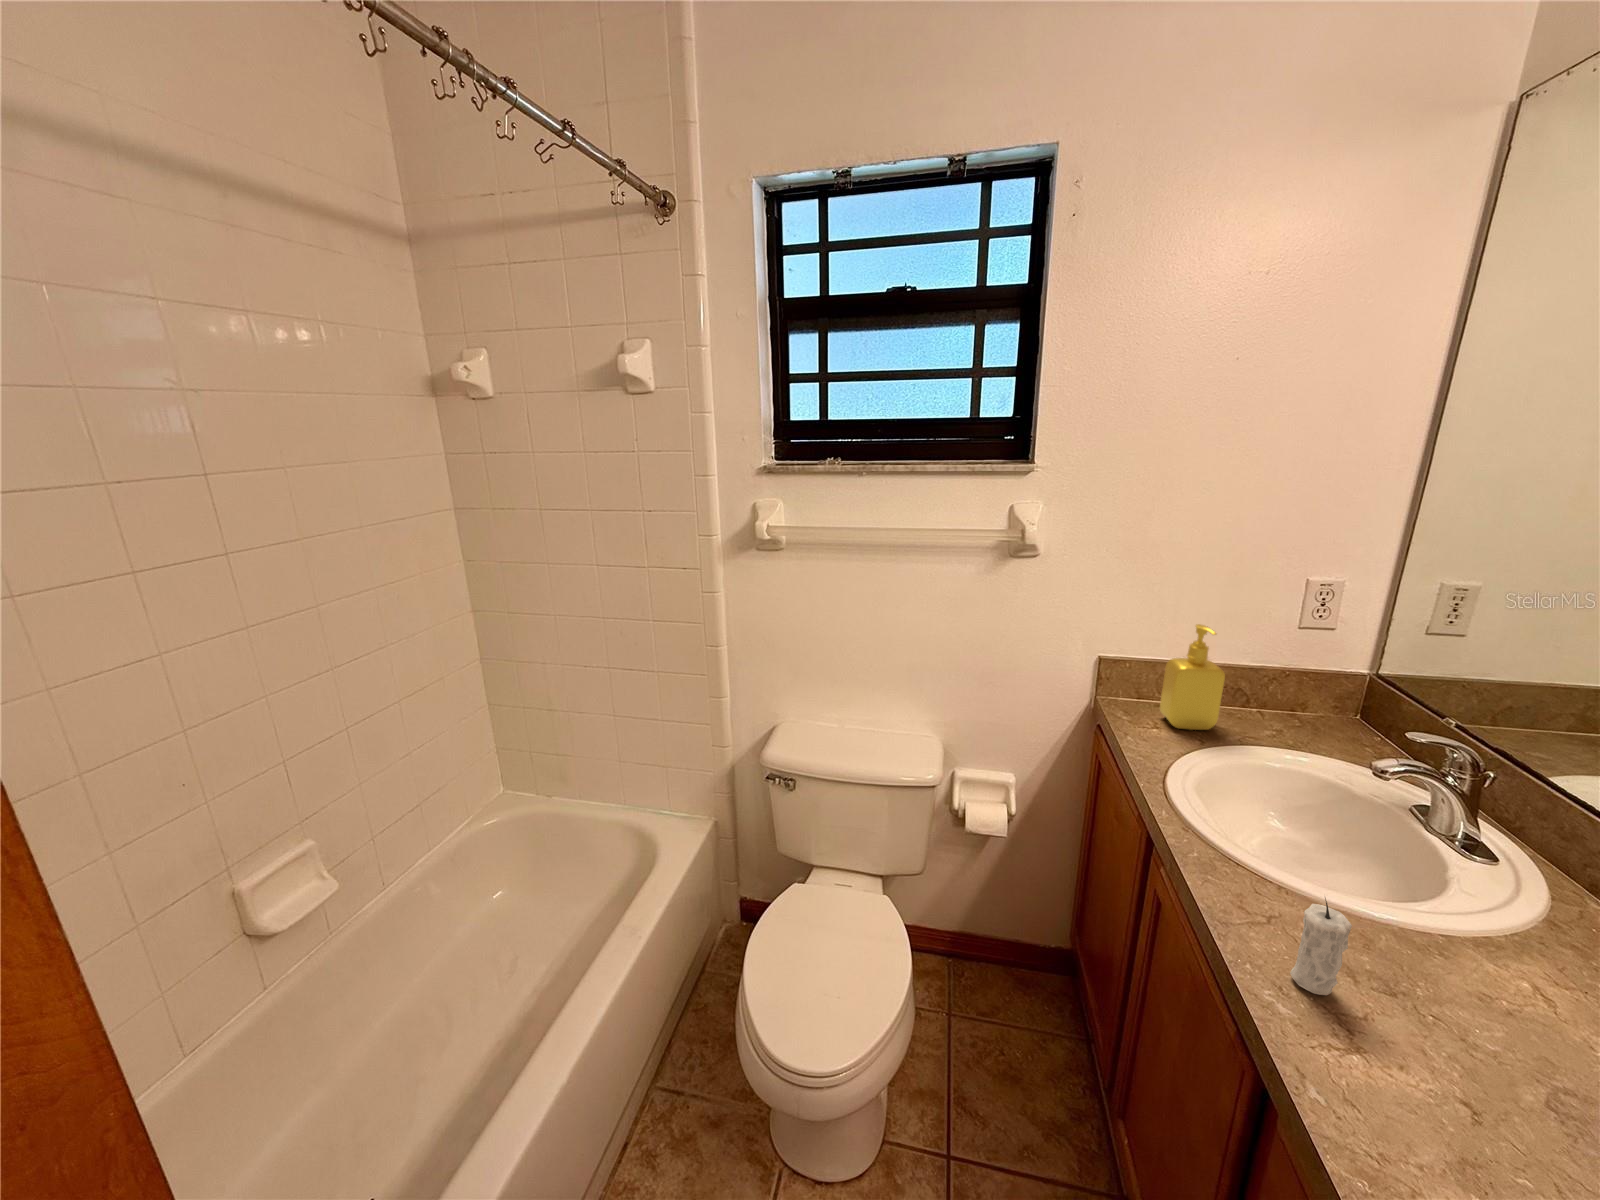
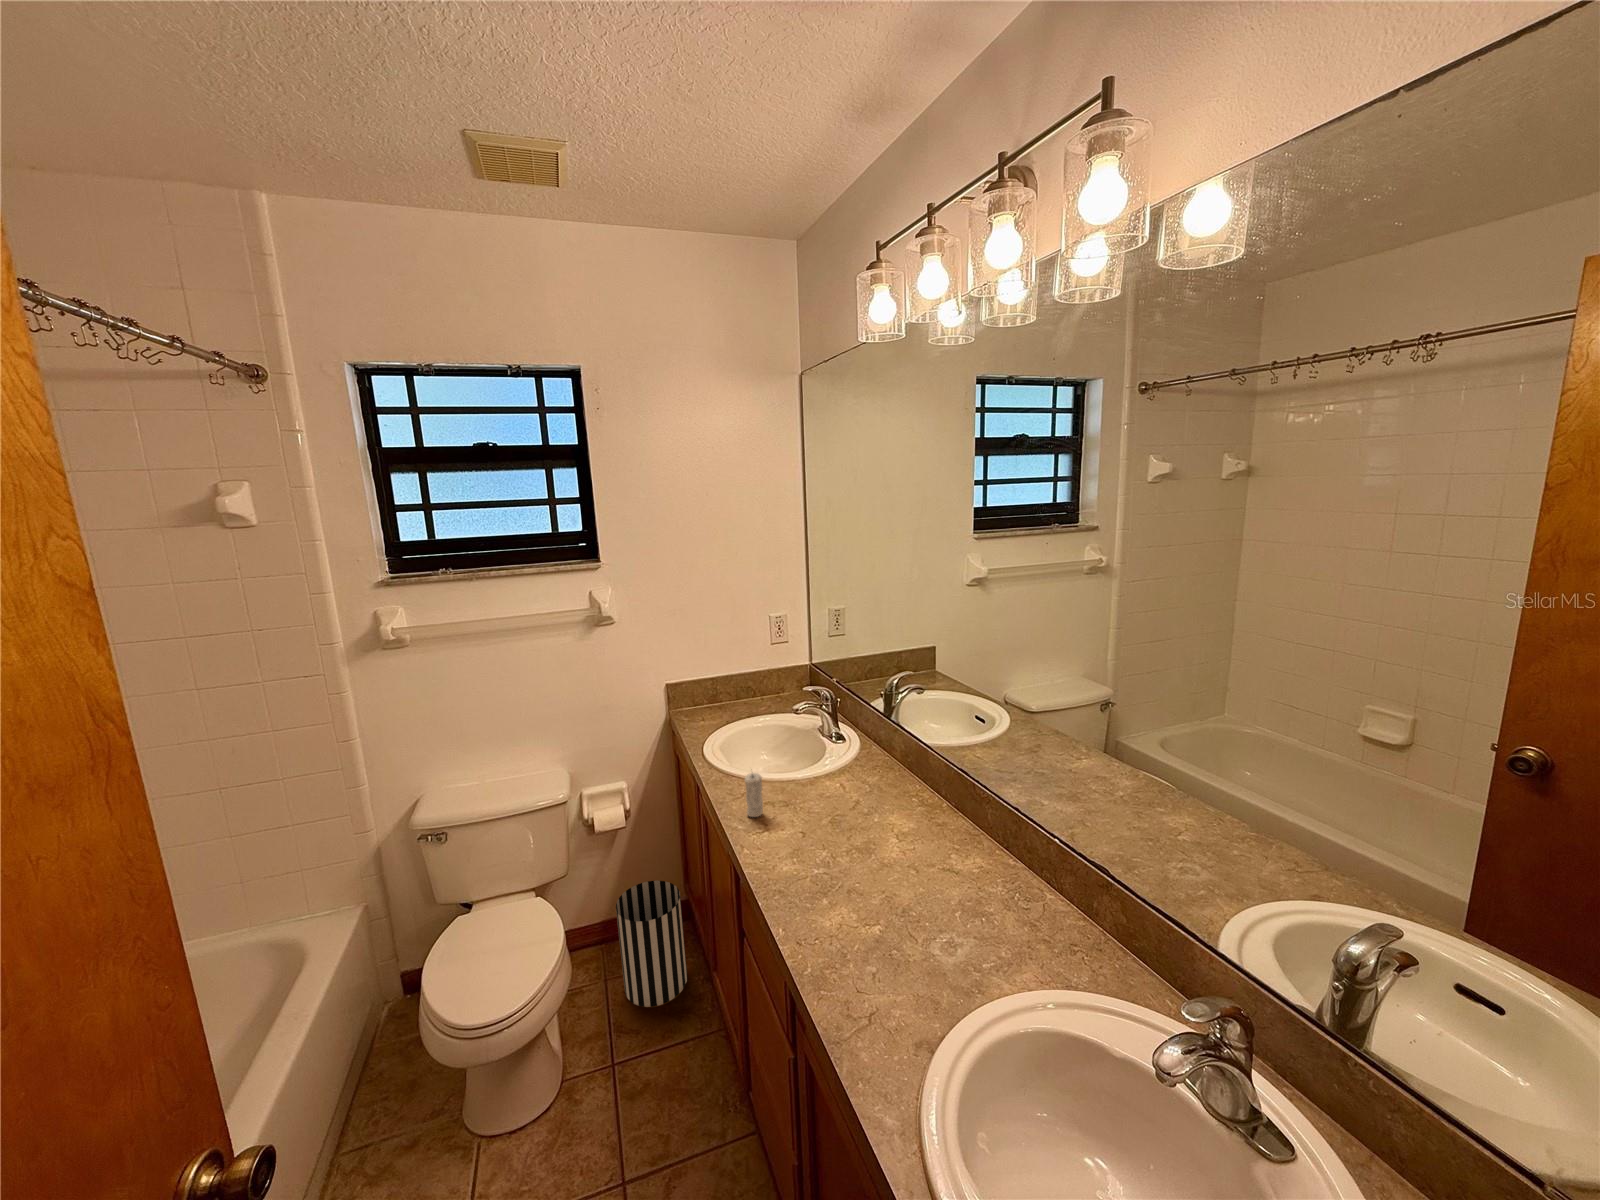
soap dispenser: present [1160,624,1225,730] -> none [702,651,735,718]
wastebasket: none [973,919,1074,1097] -> present [616,881,687,1007]

